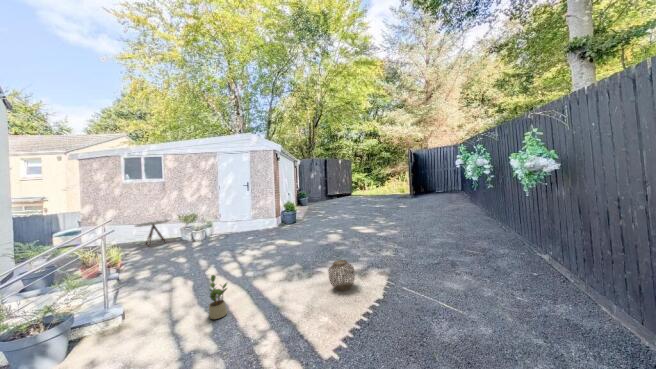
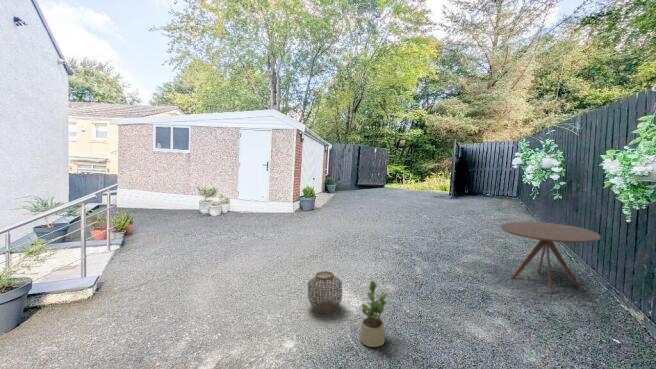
round table: present [136,219,169,246] -> present [501,222,600,294]
potted plant: present [209,275,227,319] -> present [360,281,388,347]

